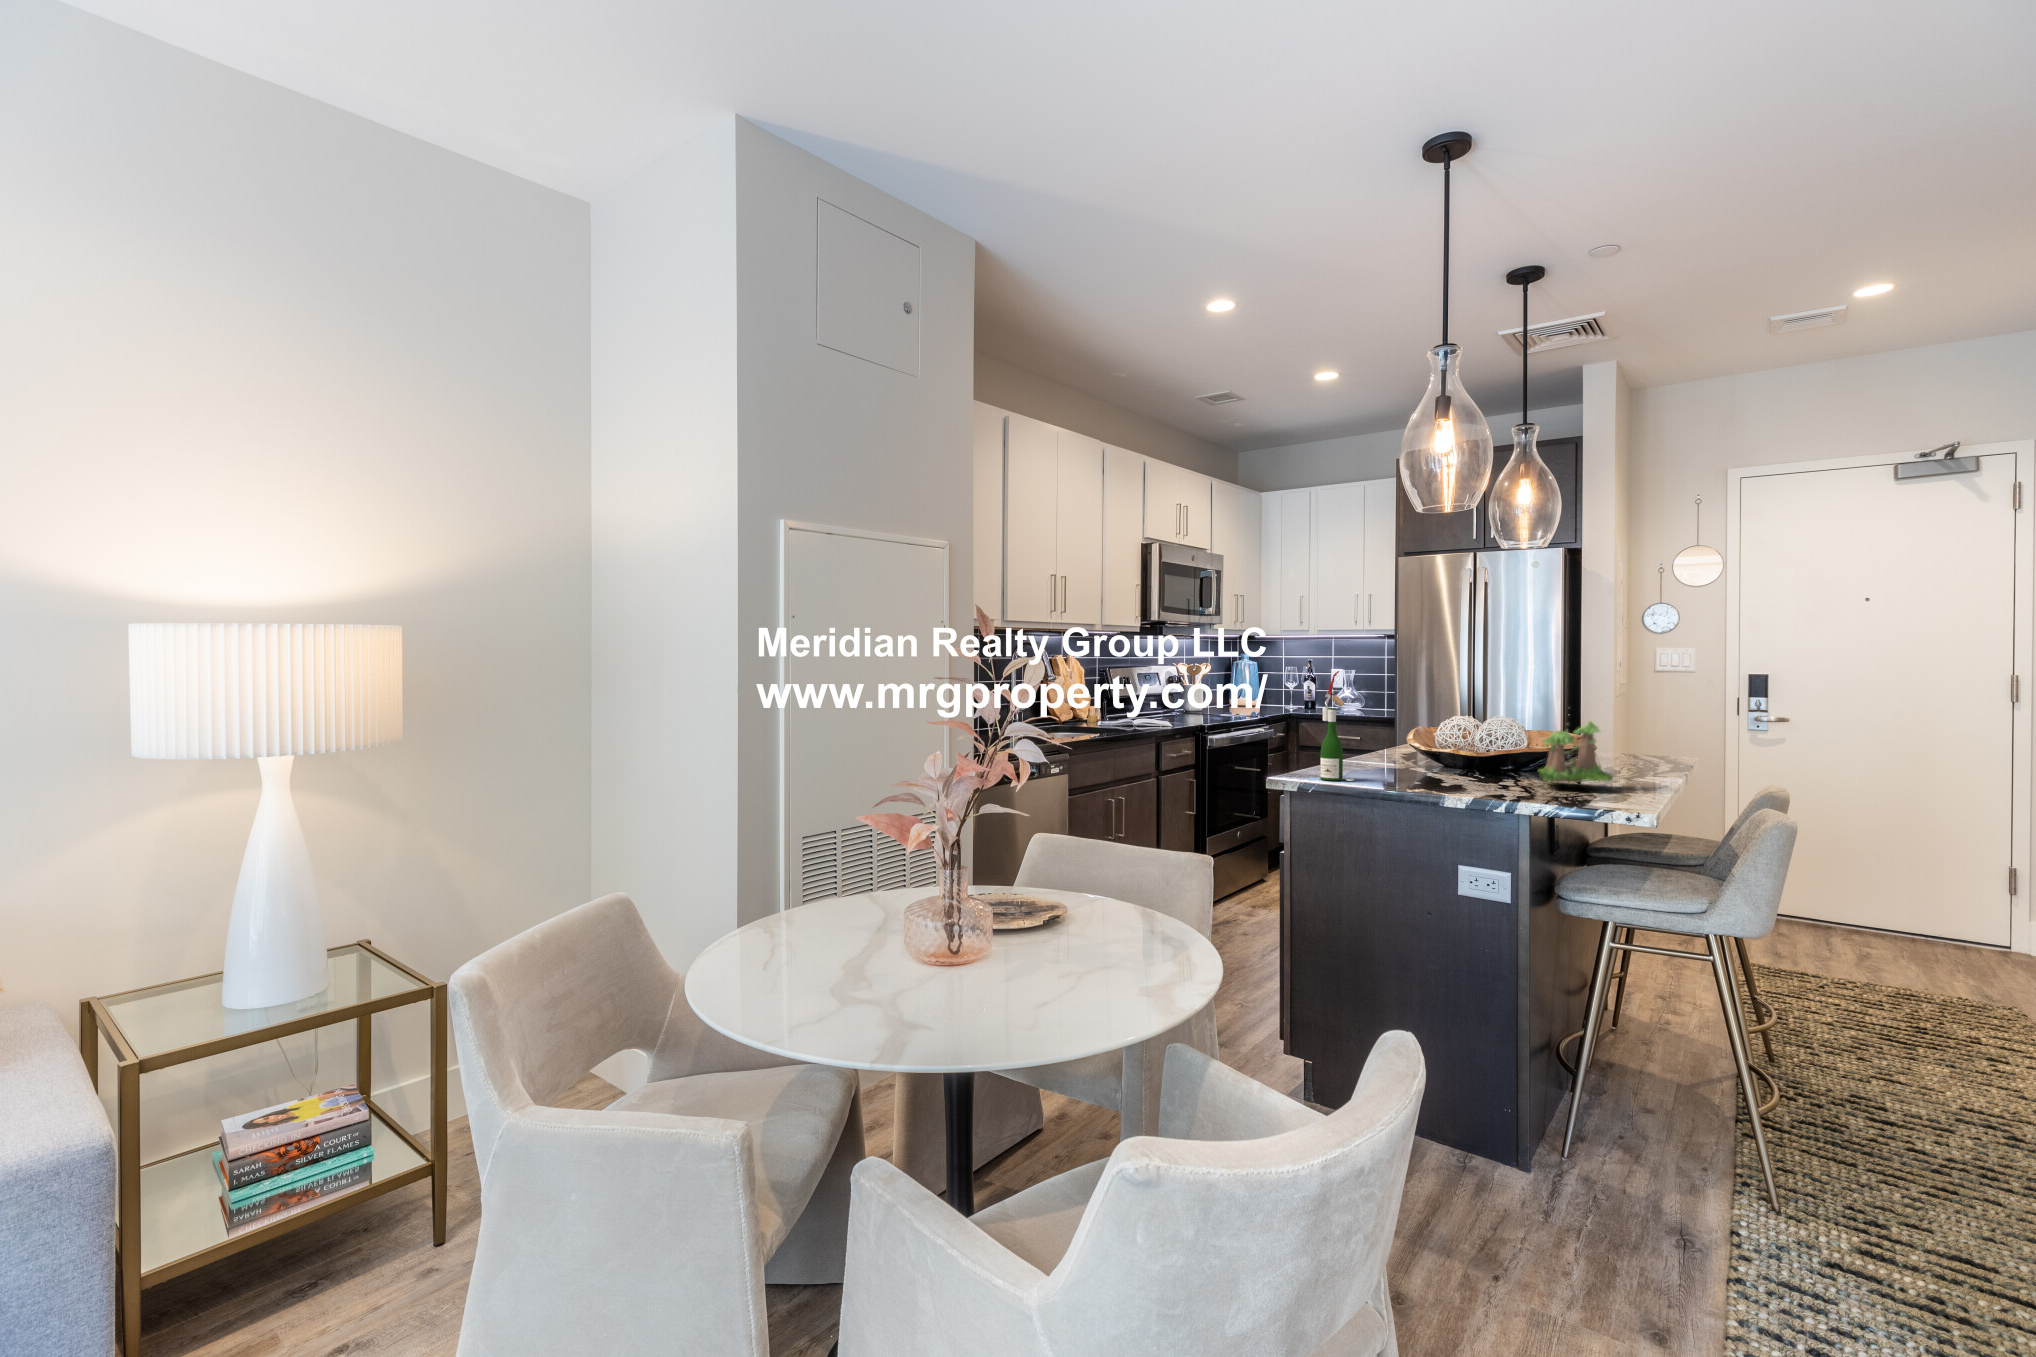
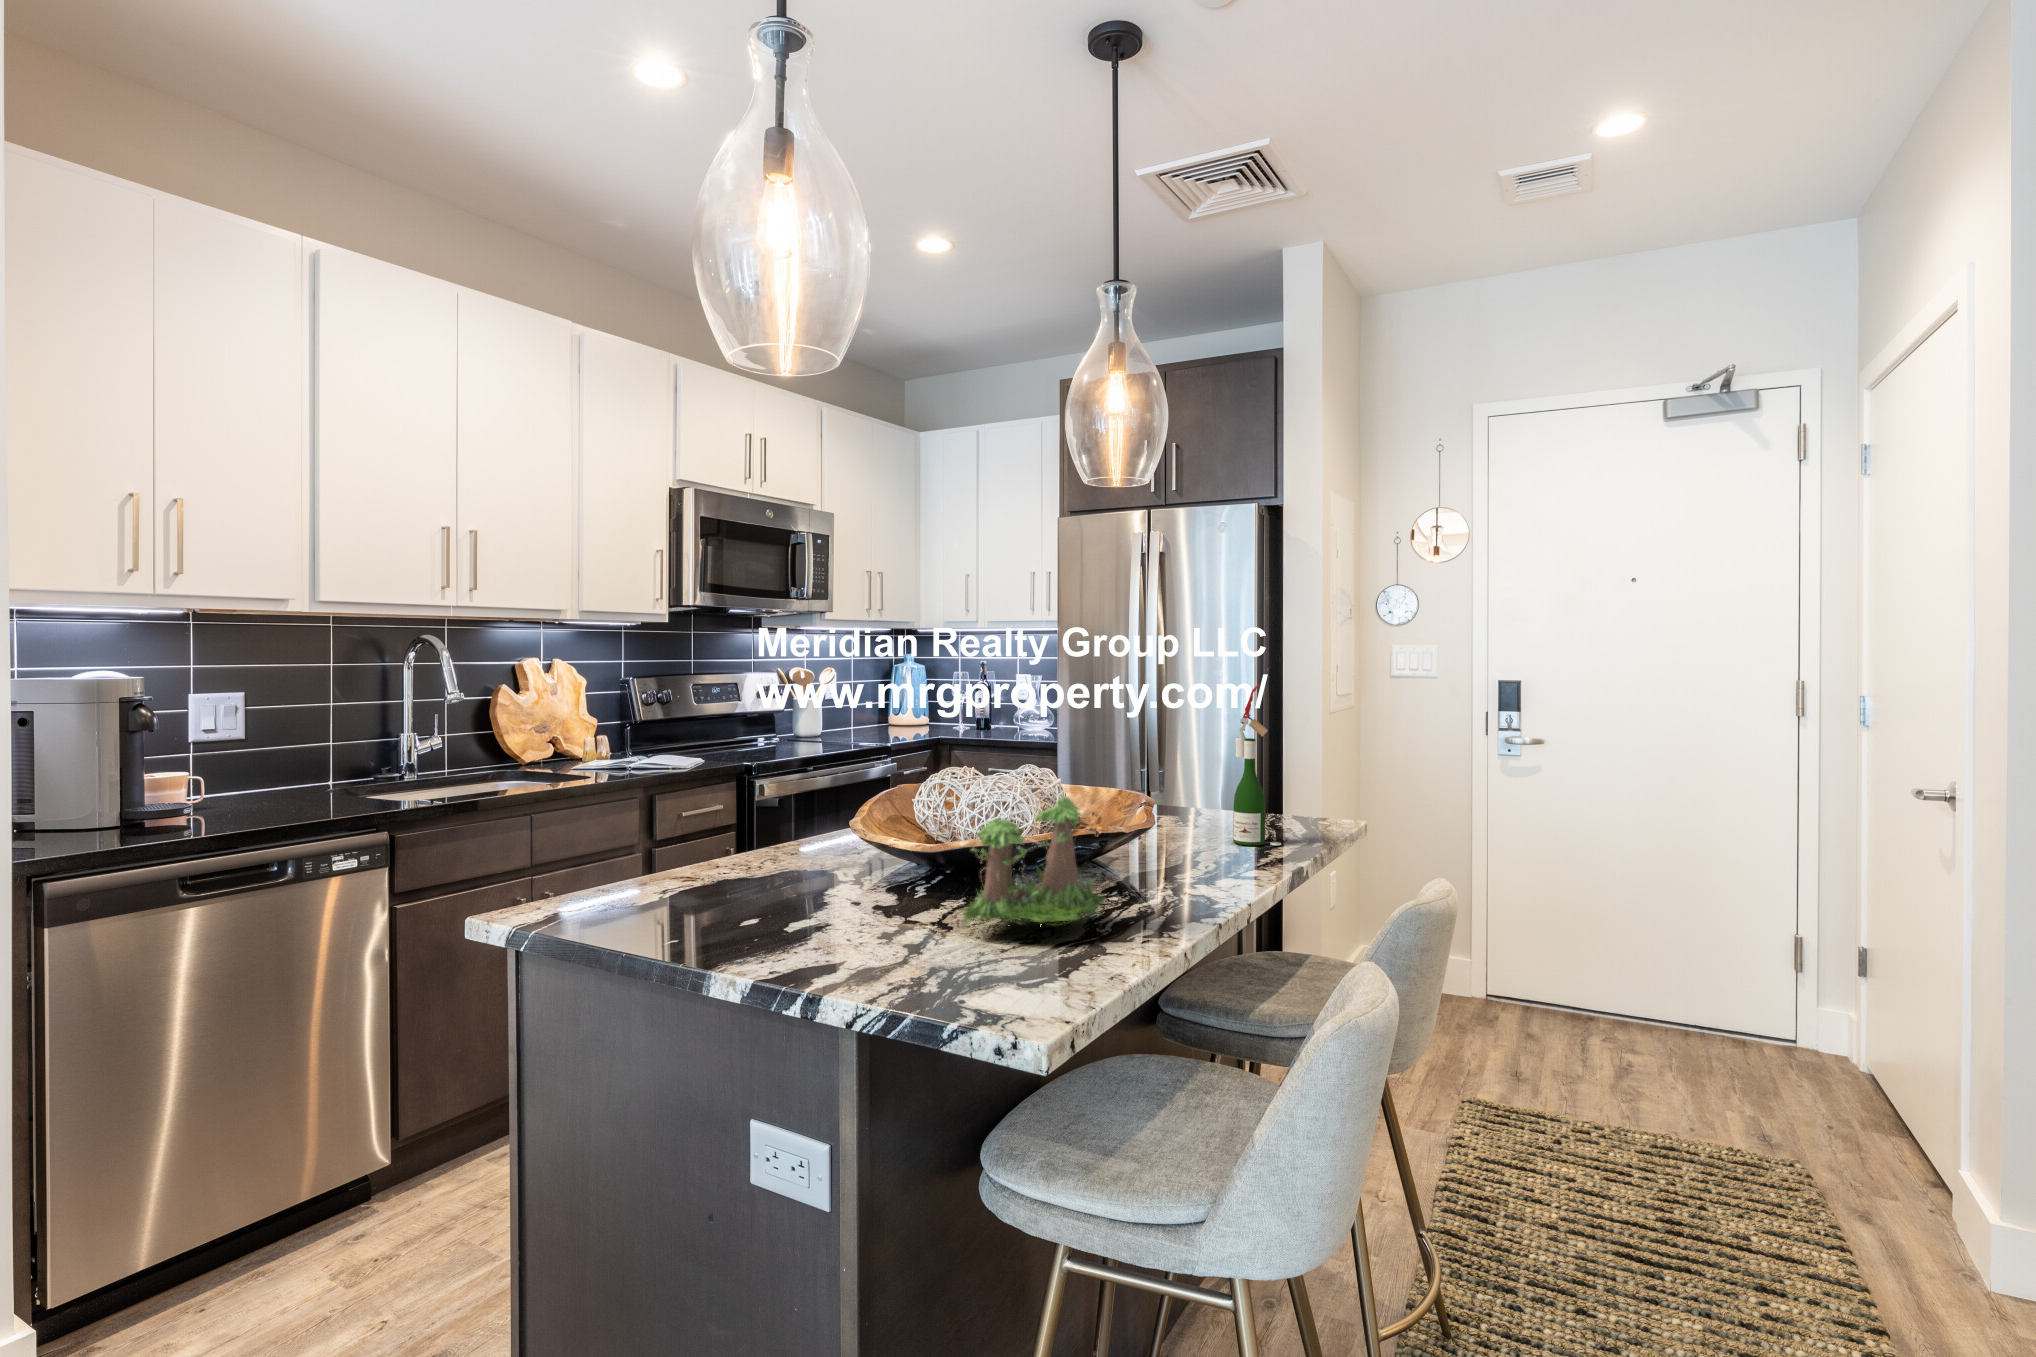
wine bottle: present [1320,671,1354,781] -> present [1233,684,1281,845]

